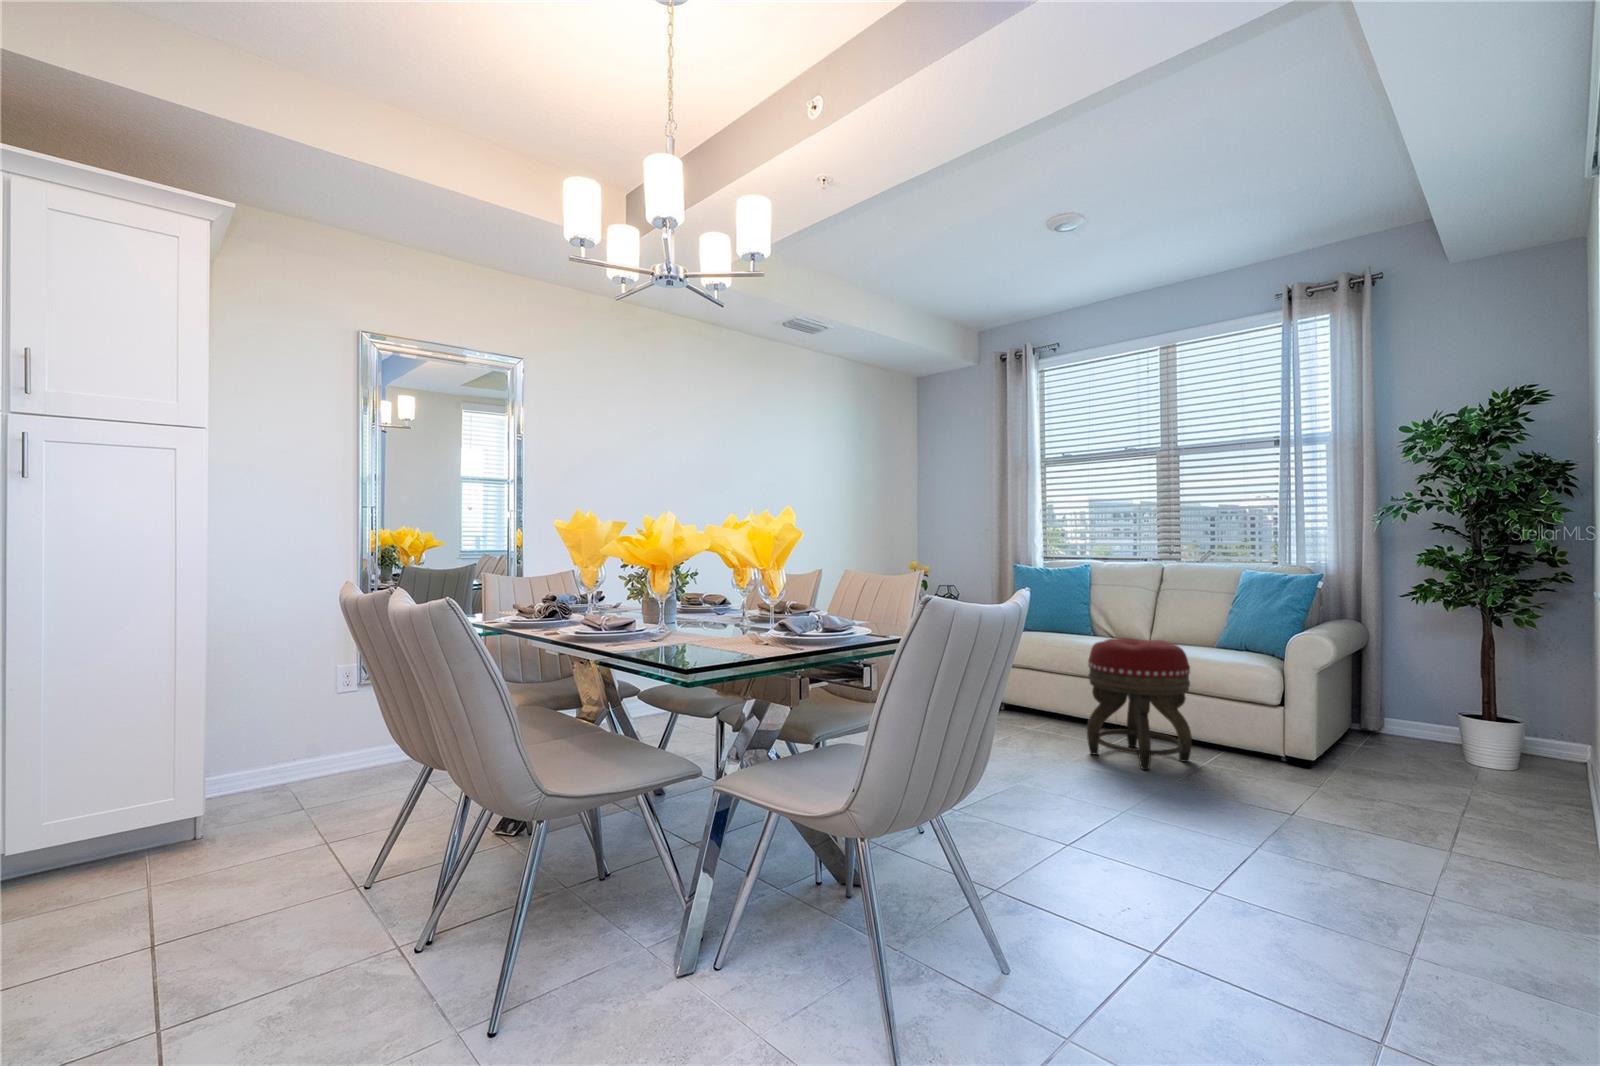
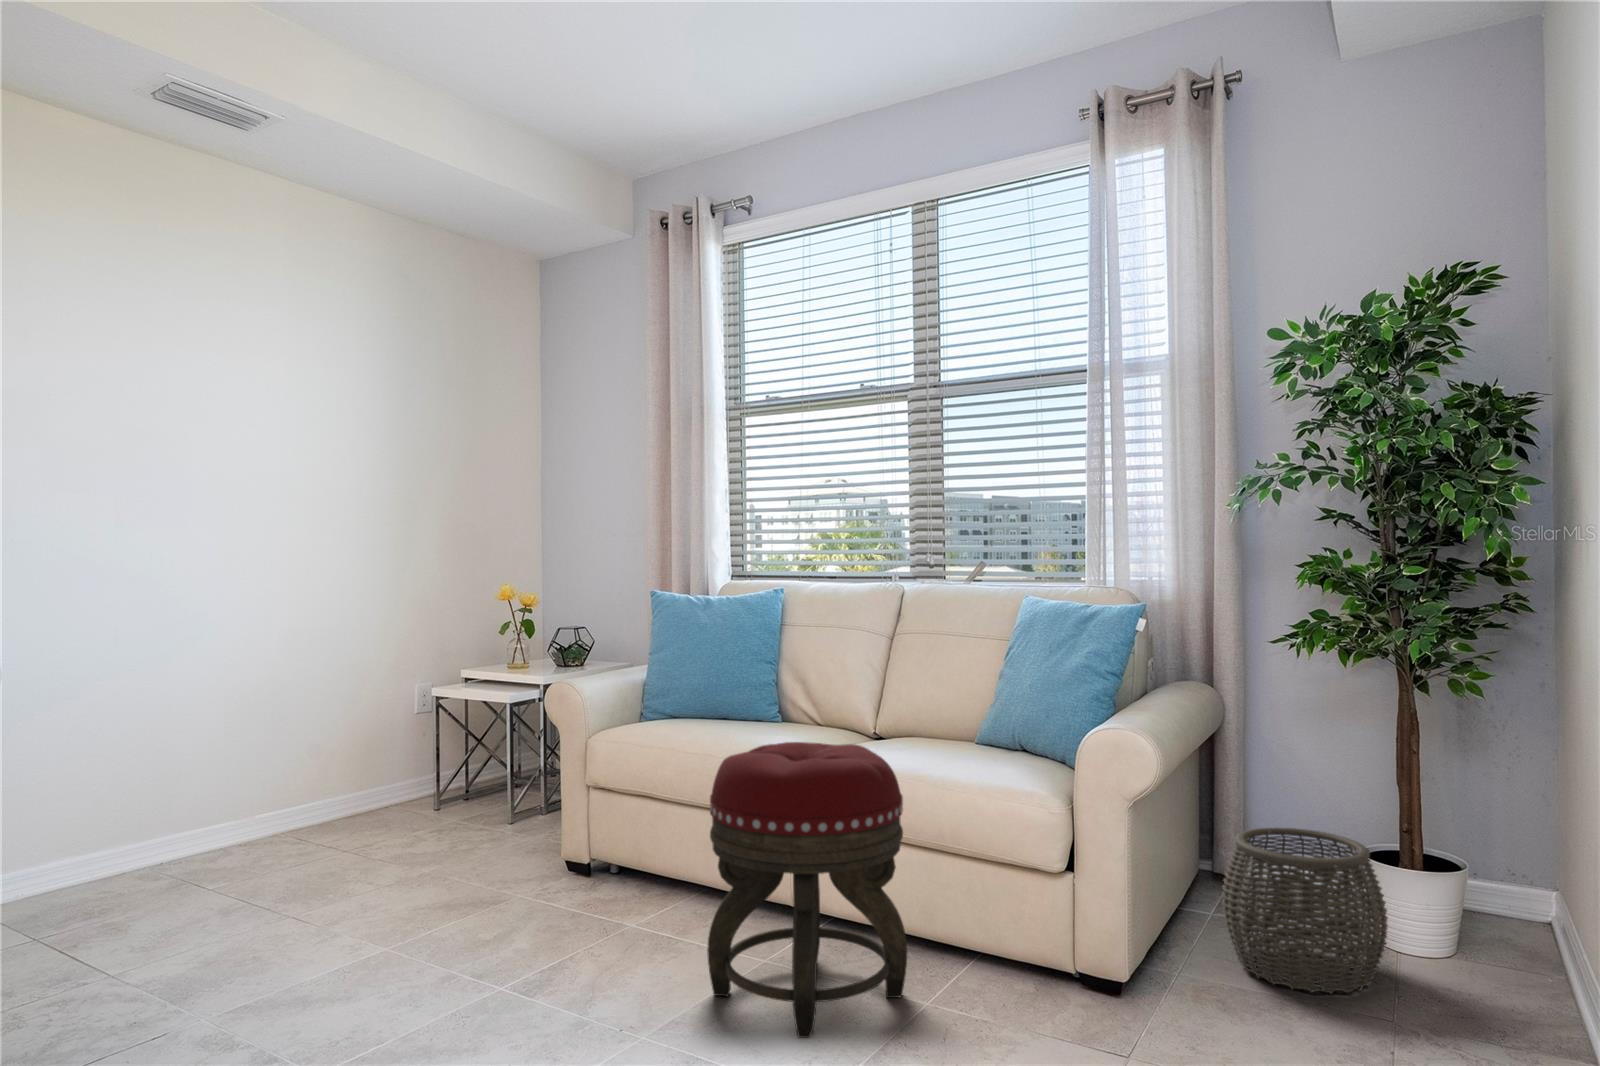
woven basket: none [1368,695,1471,778] -> present [1222,828,1388,994]

